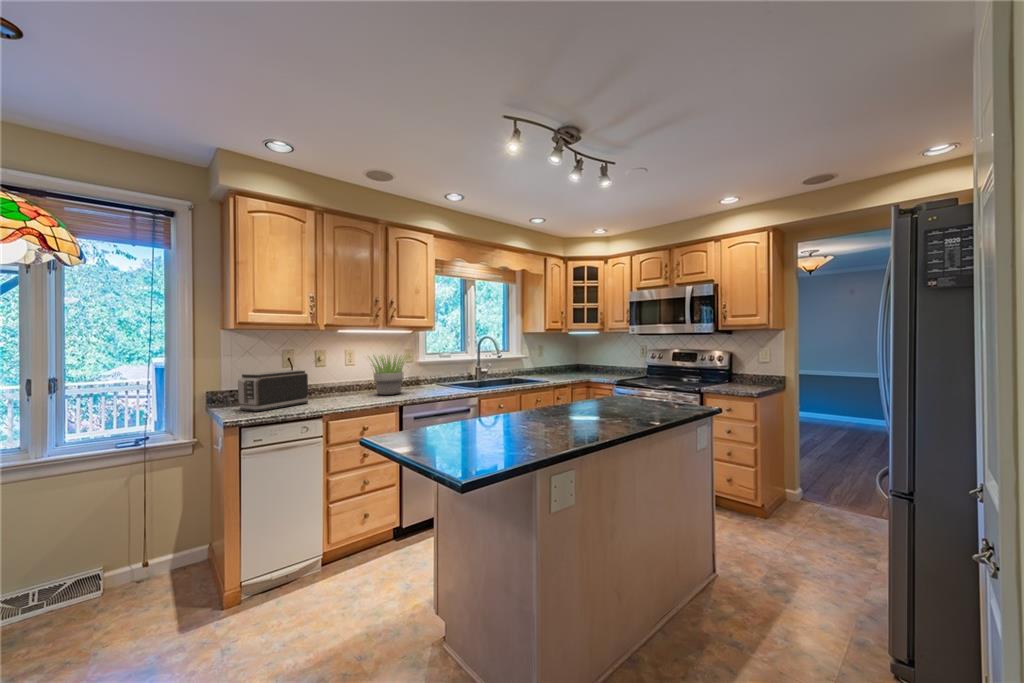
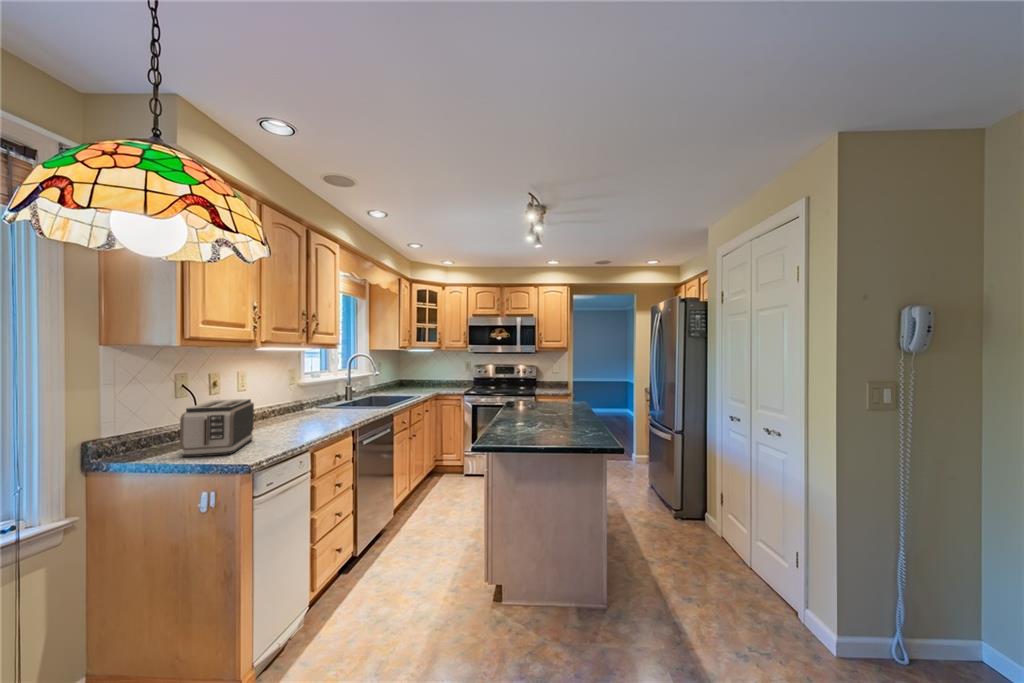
potted plant: present [368,355,406,395] -> none [278,373,339,423]

